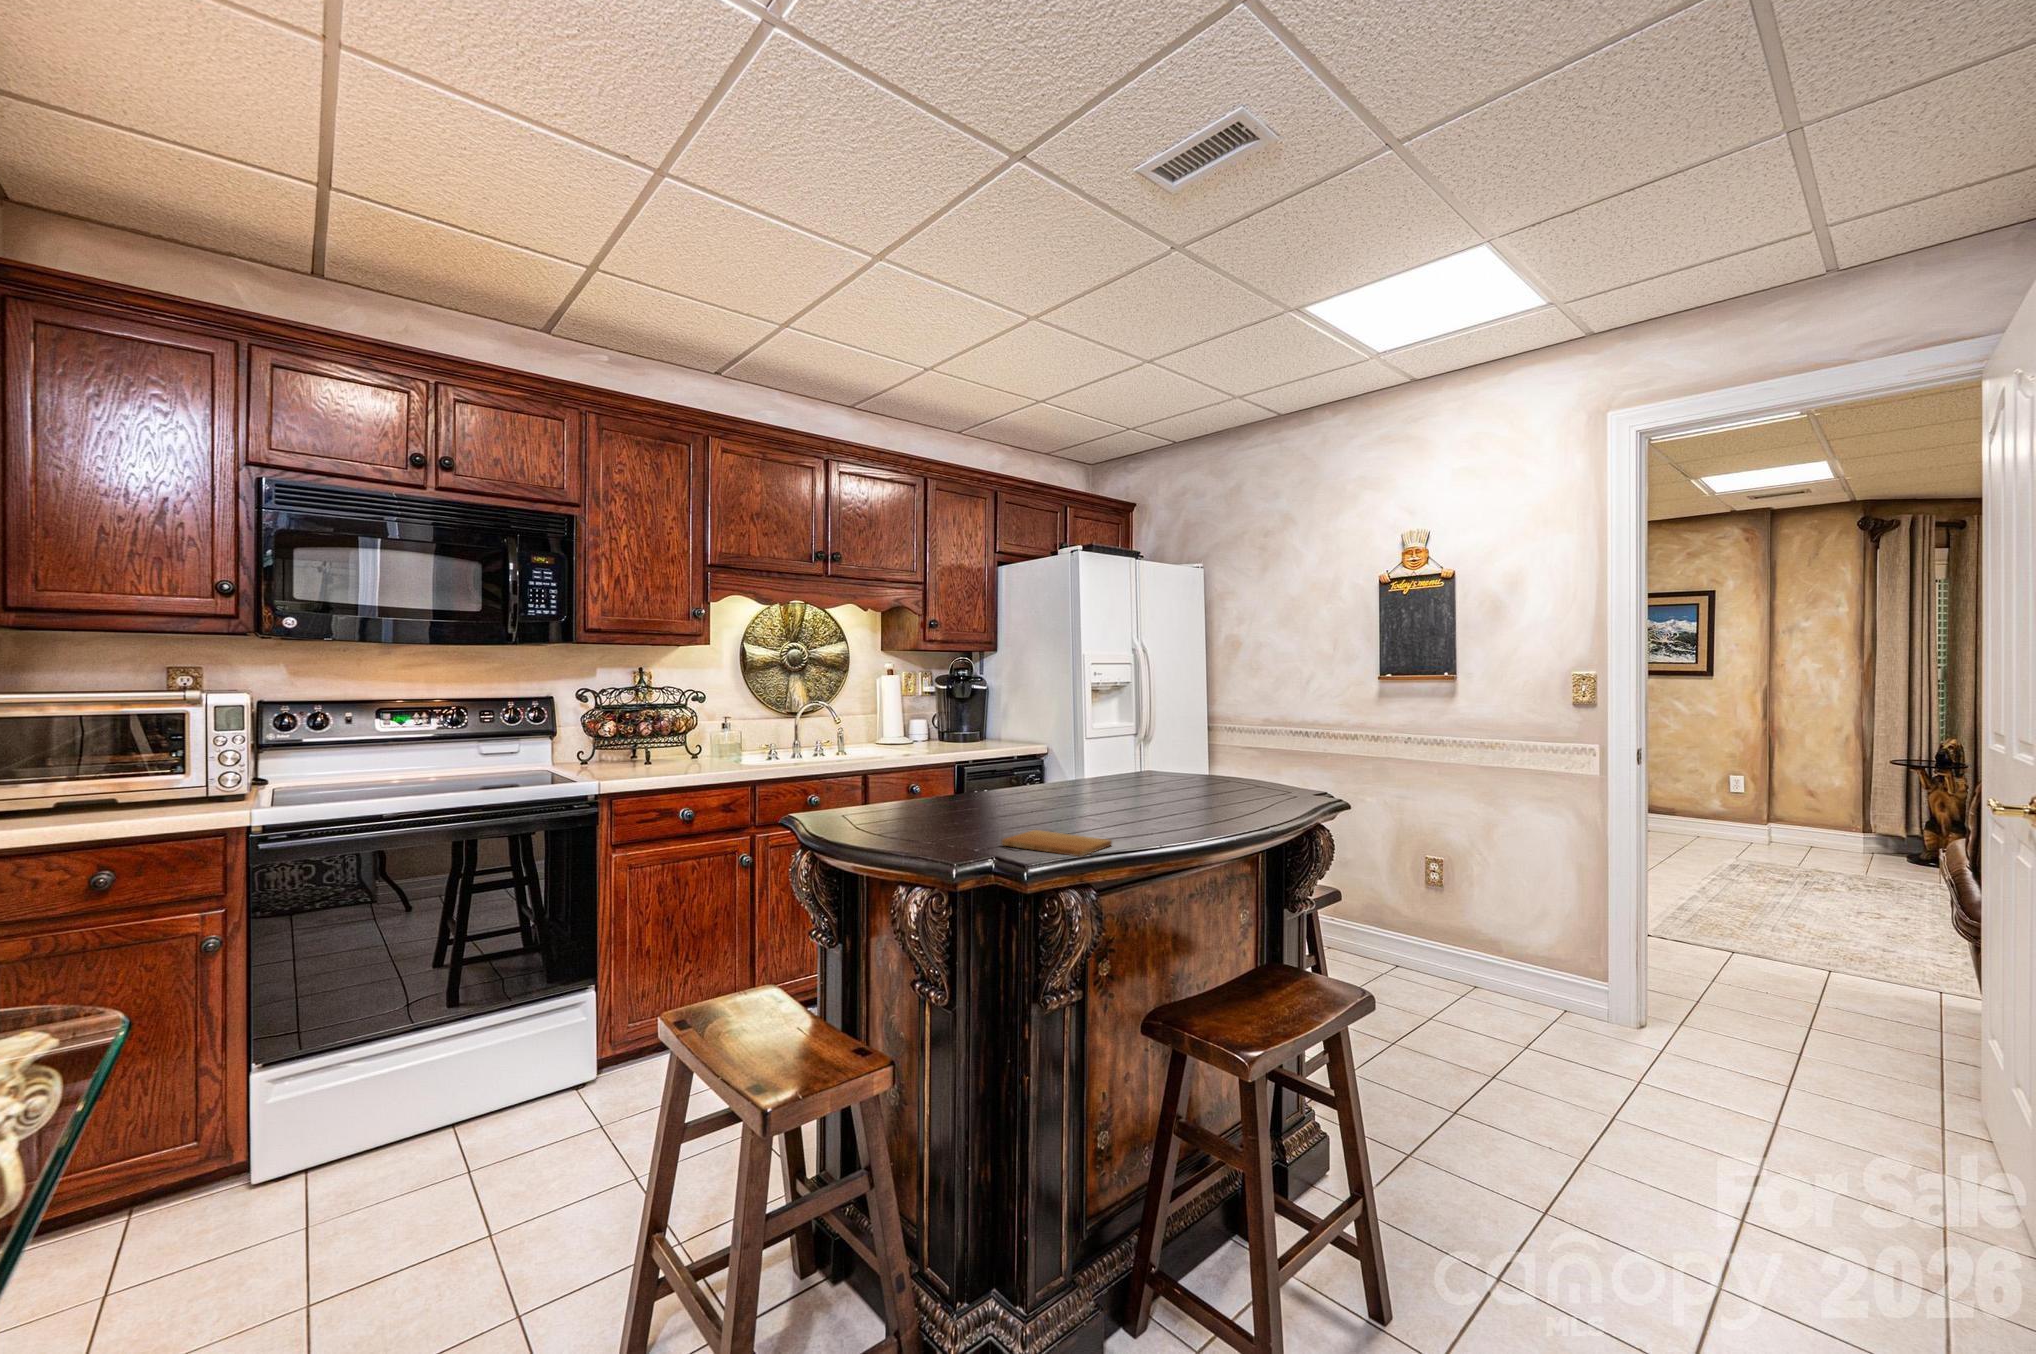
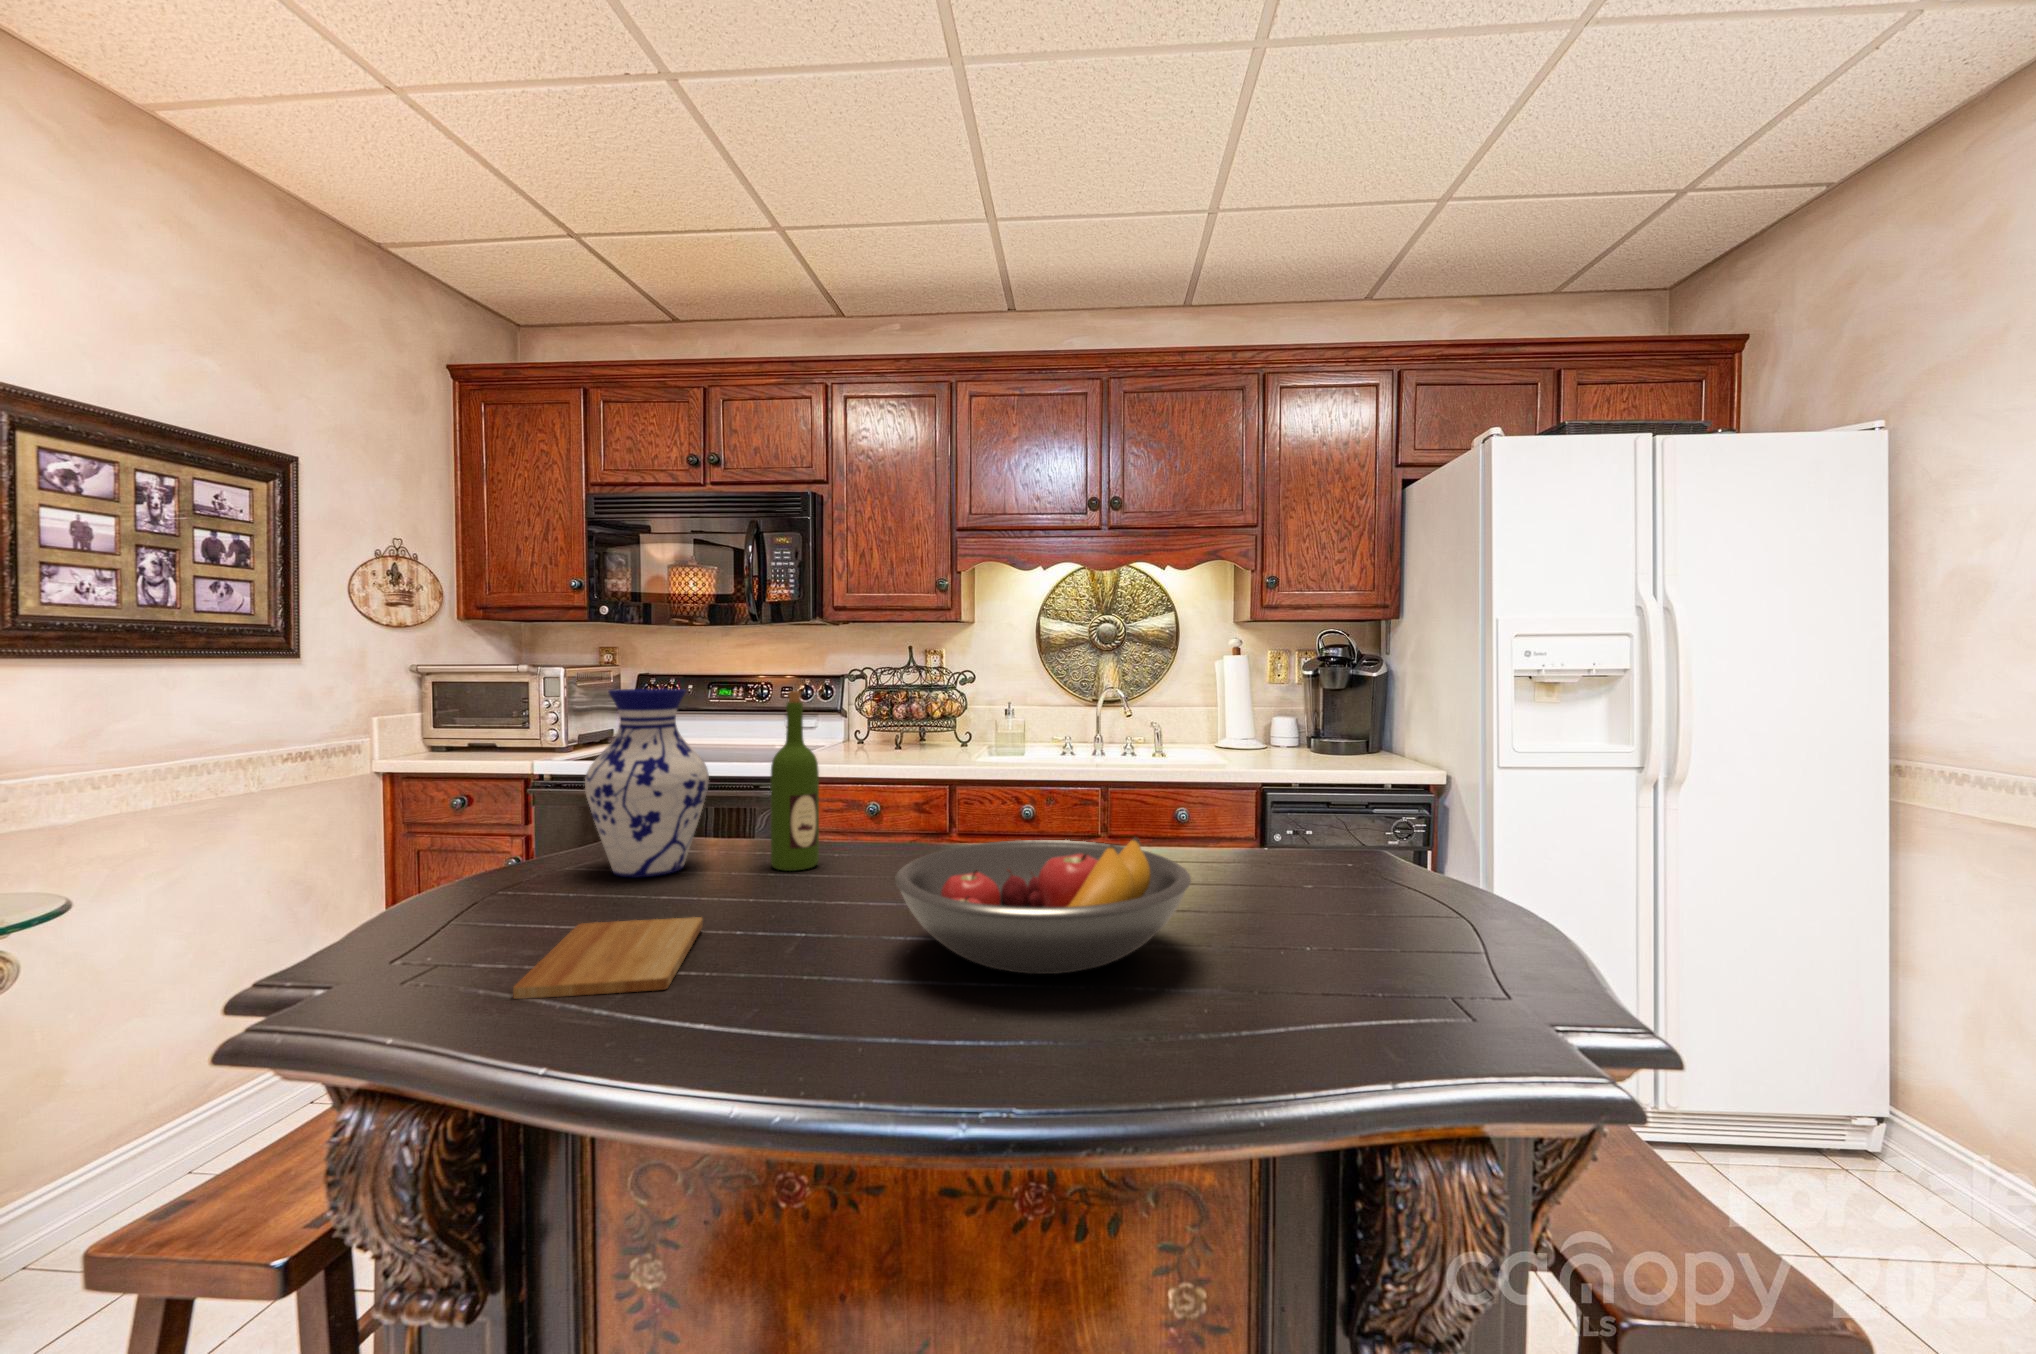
wine bottle: none [929,711,957,821] -> present [771,691,819,871]
vase: none [846,713,921,835] -> present [585,689,709,877]
fruit bowl: none [1104,768,1228,823] -> present [895,837,1191,974]

